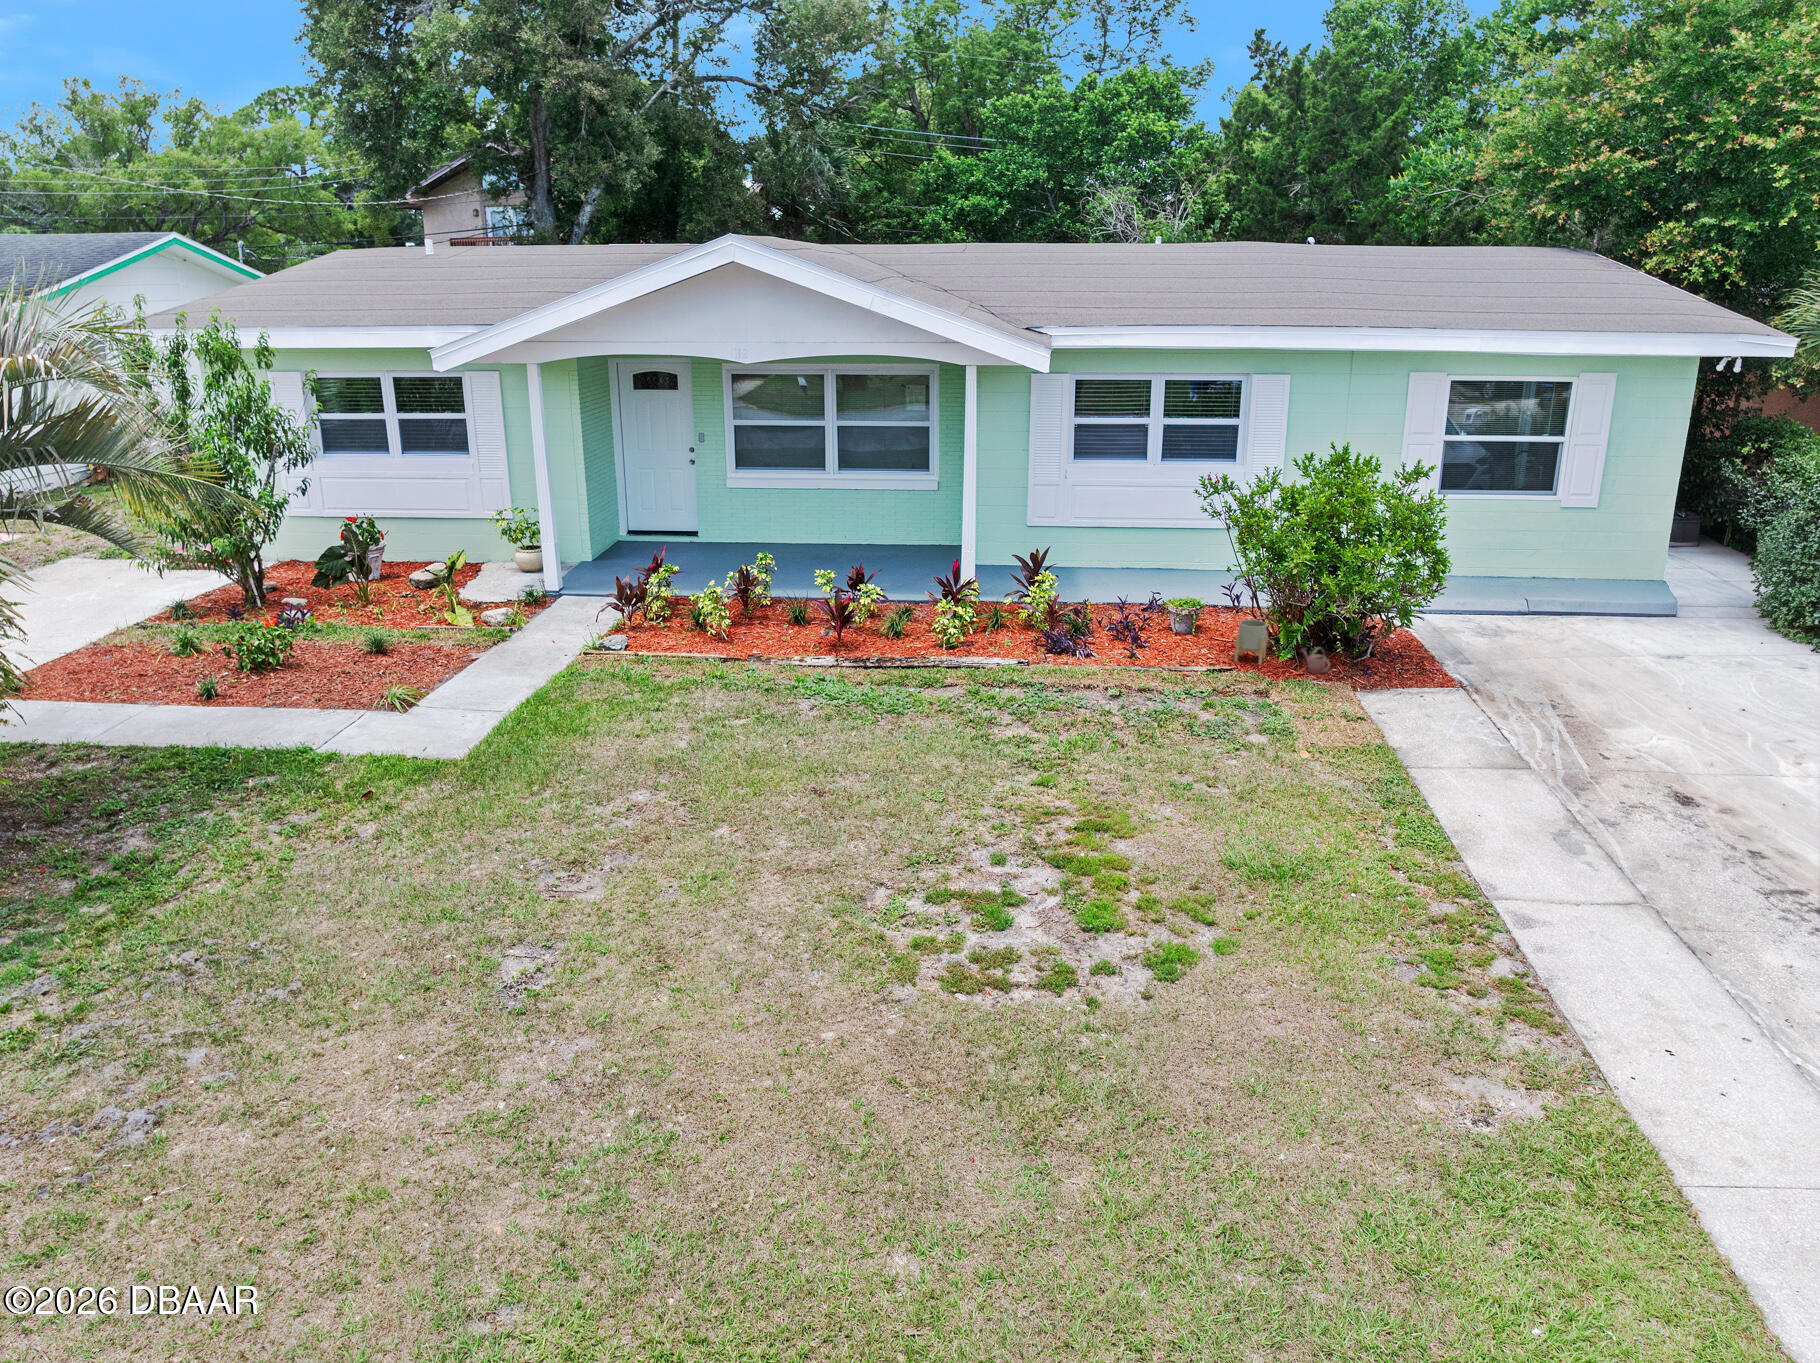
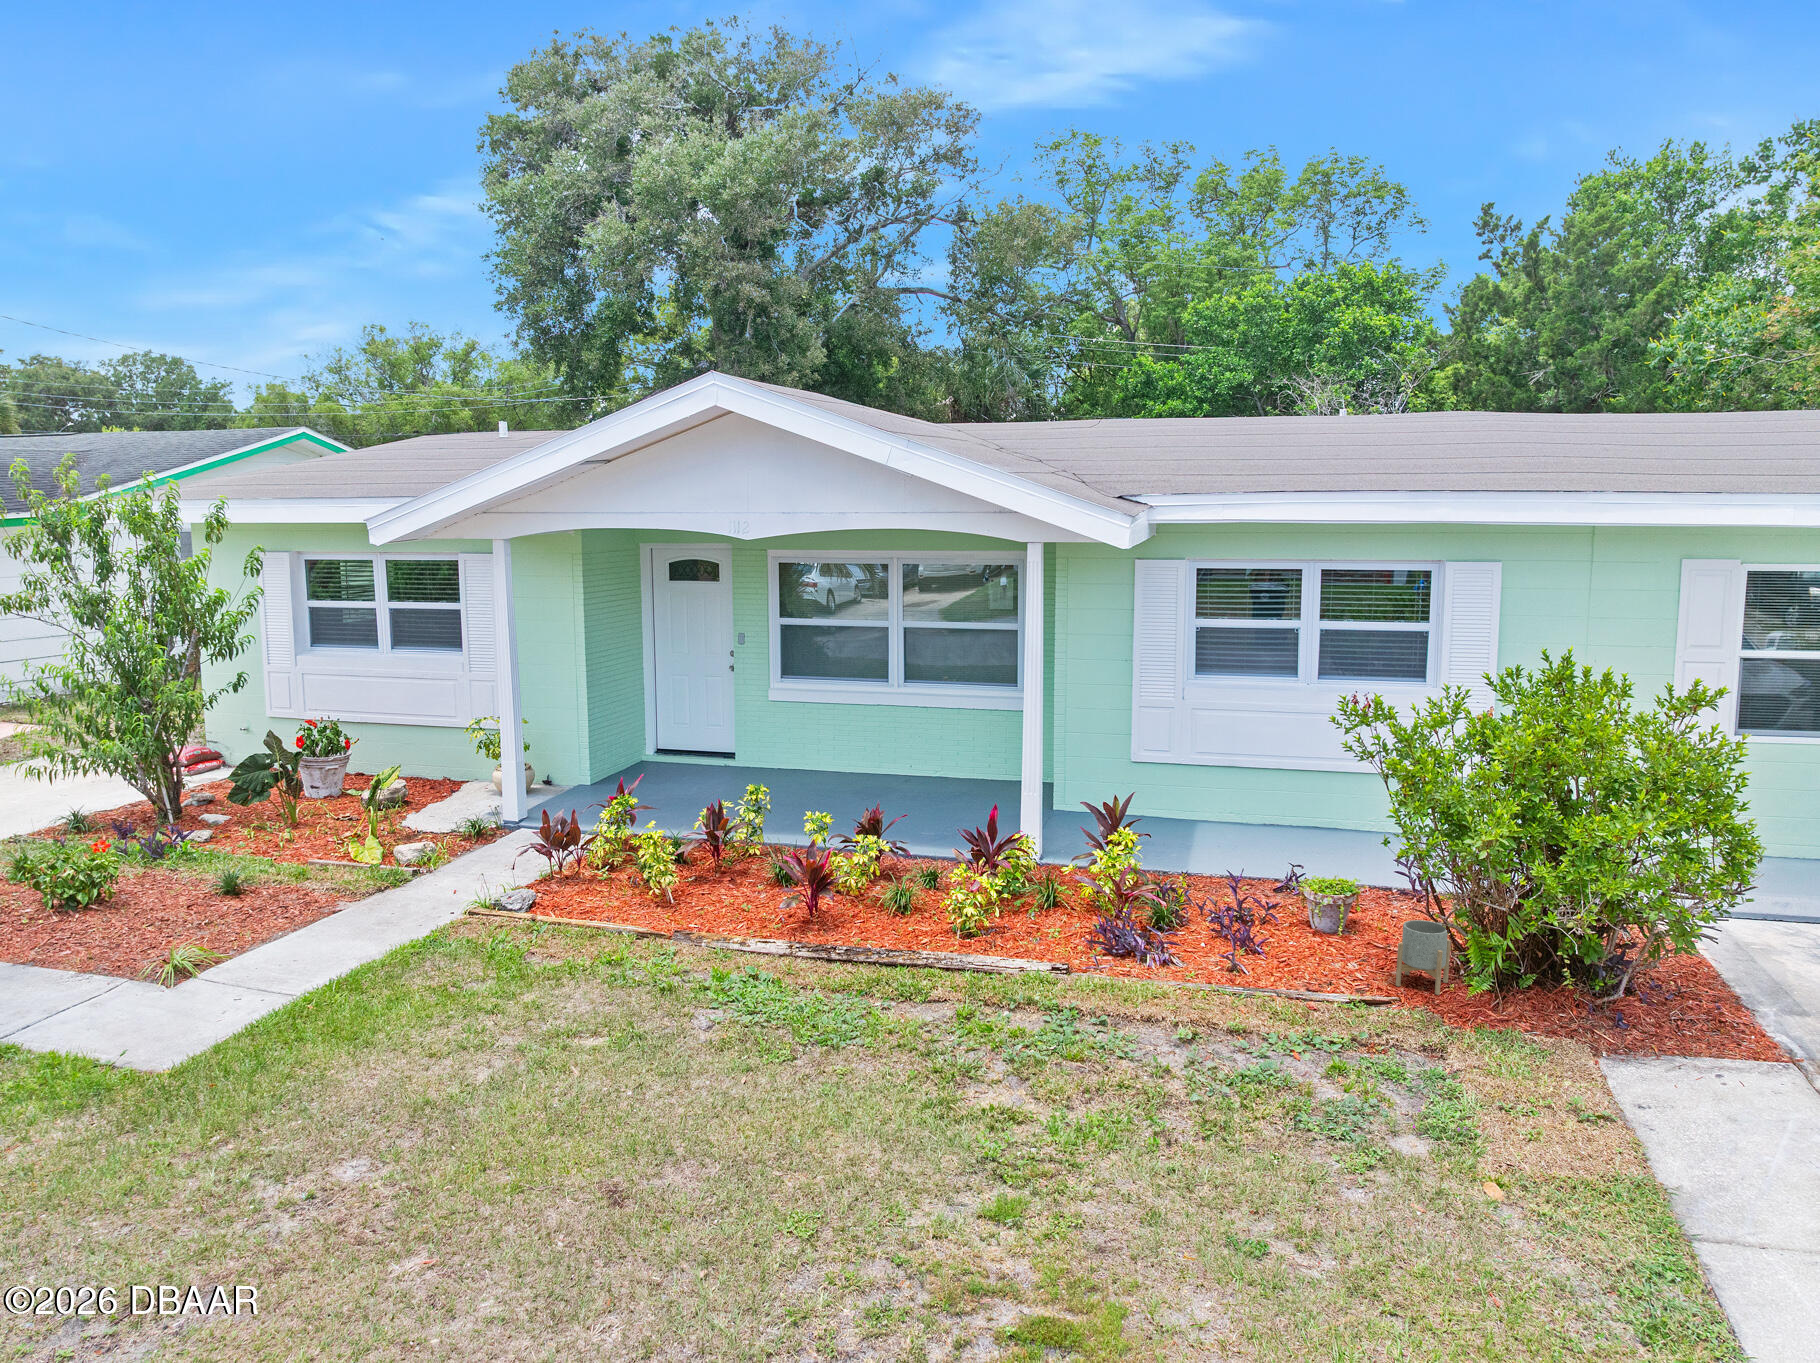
watering can: present [1301,648,1329,674] -> none [1504,973,1554,1020]

